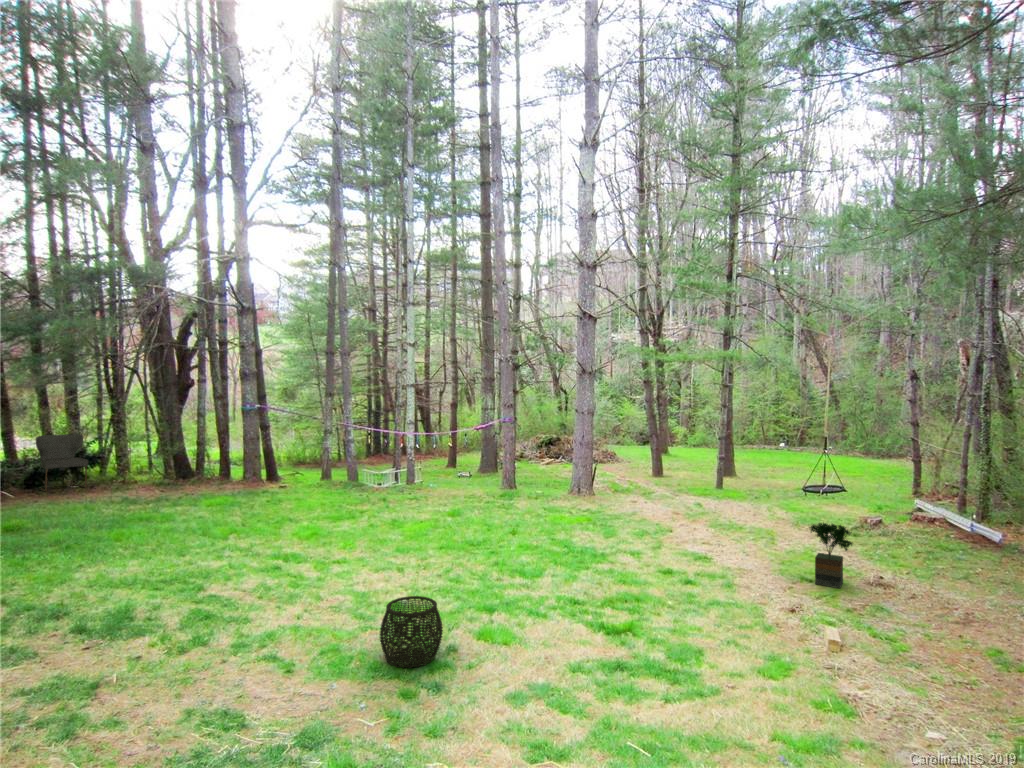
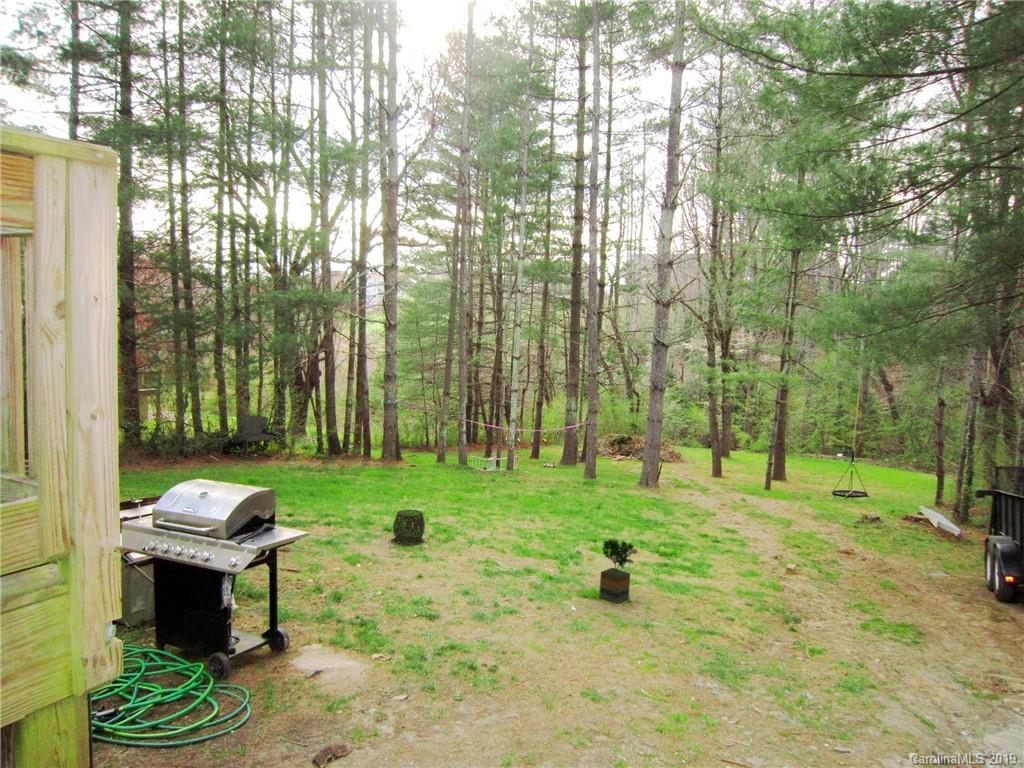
potted tree: present [810,523,853,588] -> present [599,539,637,603]
woven basket: present [380,596,443,668] -> present [393,510,425,542]

